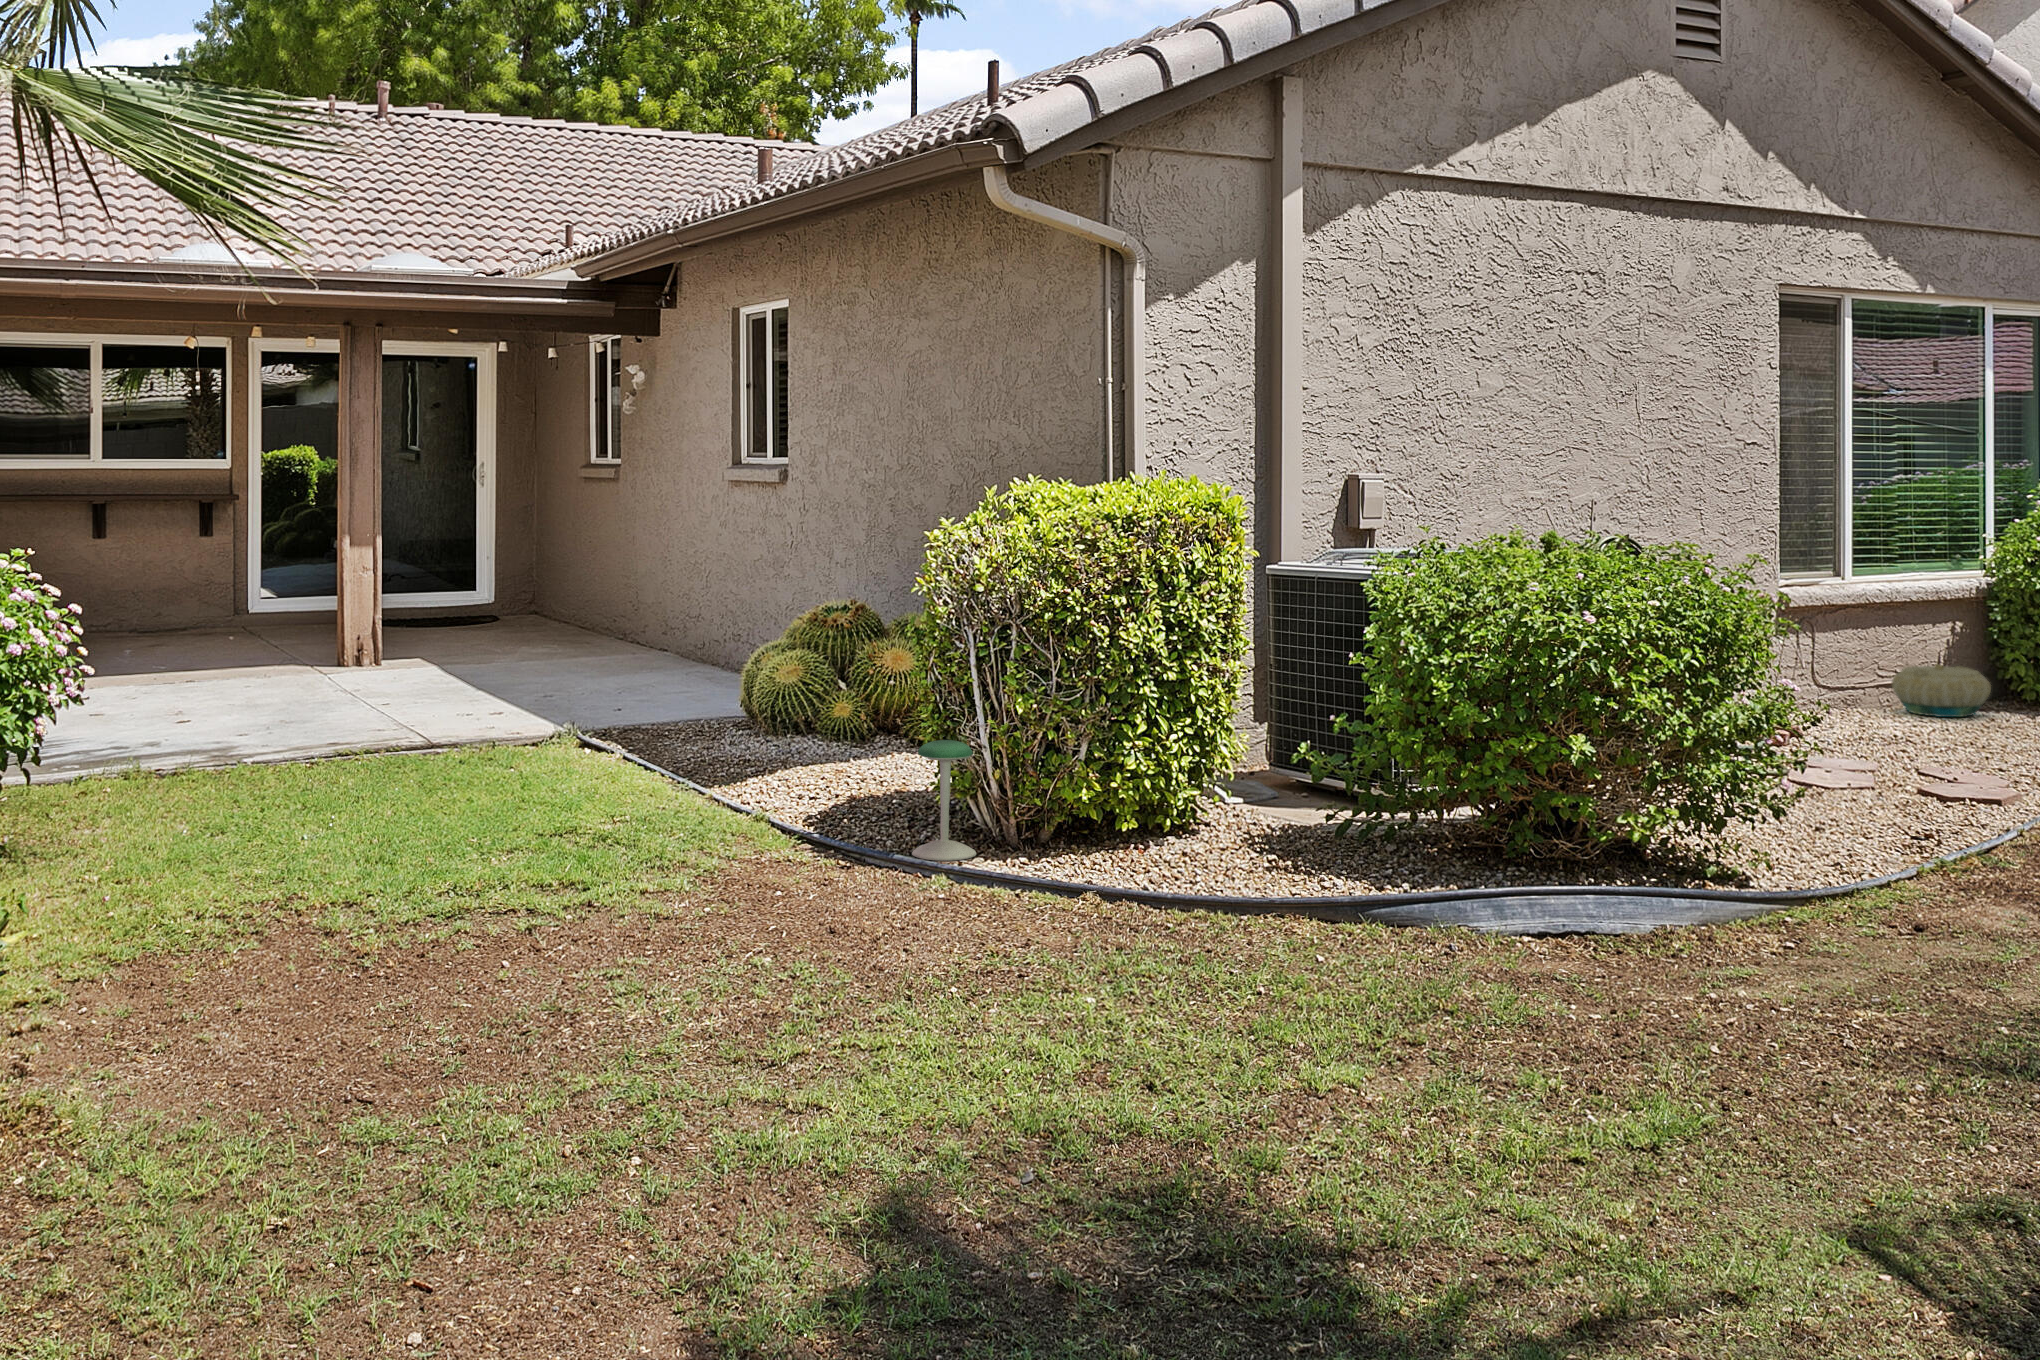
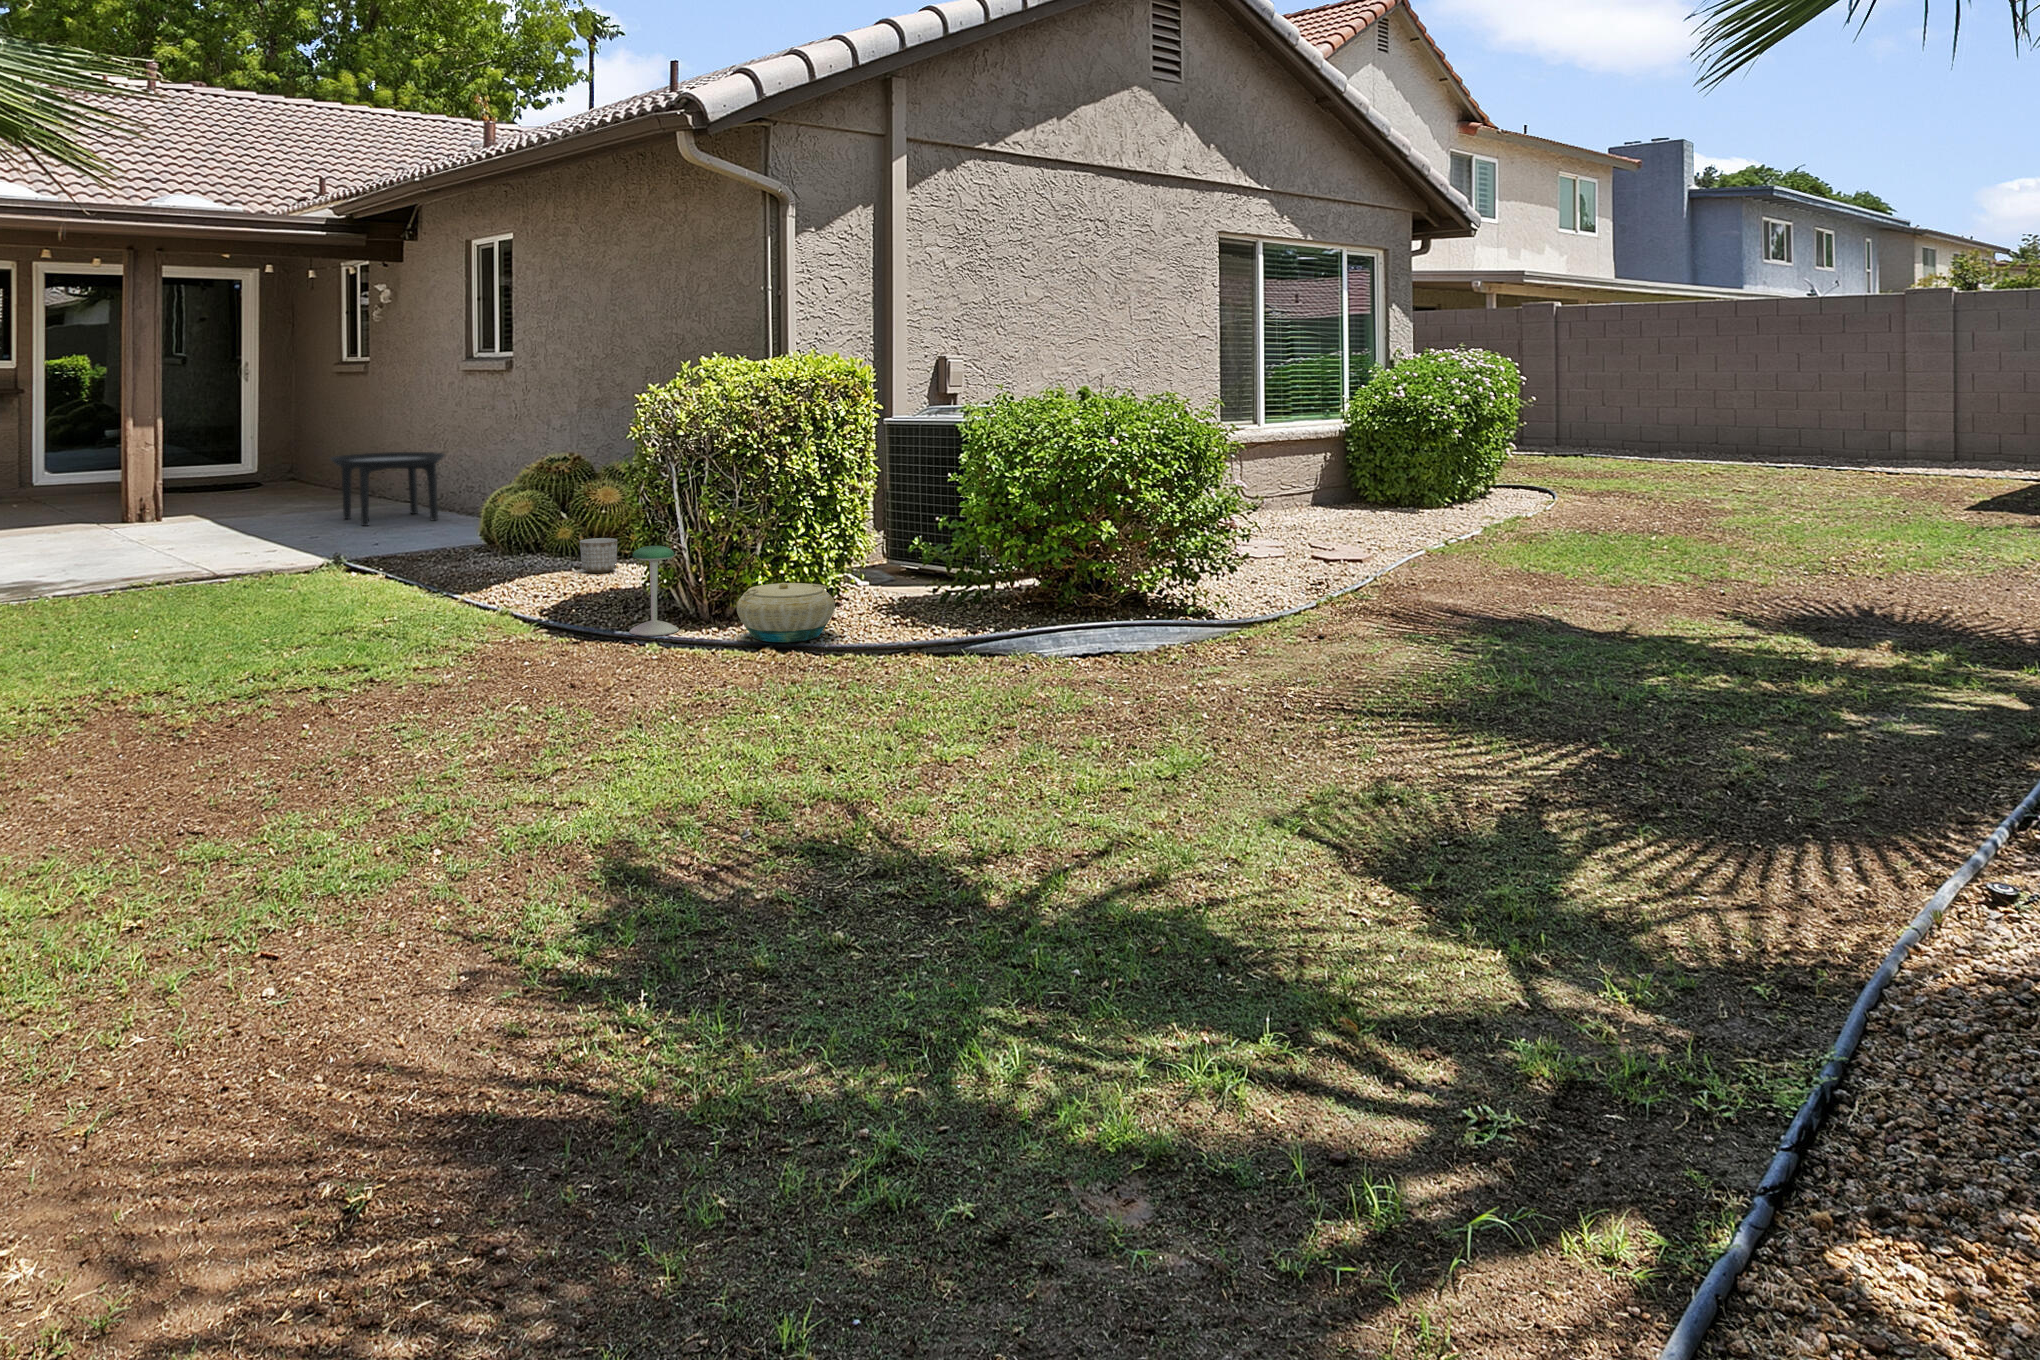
round table: none [559,586,703,683] -> present [331,452,445,526]
basket: present [1892,664,1991,717] -> present [737,583,835,642]
planter: none [861,718,910,765] -> present [580,538,617,573]

